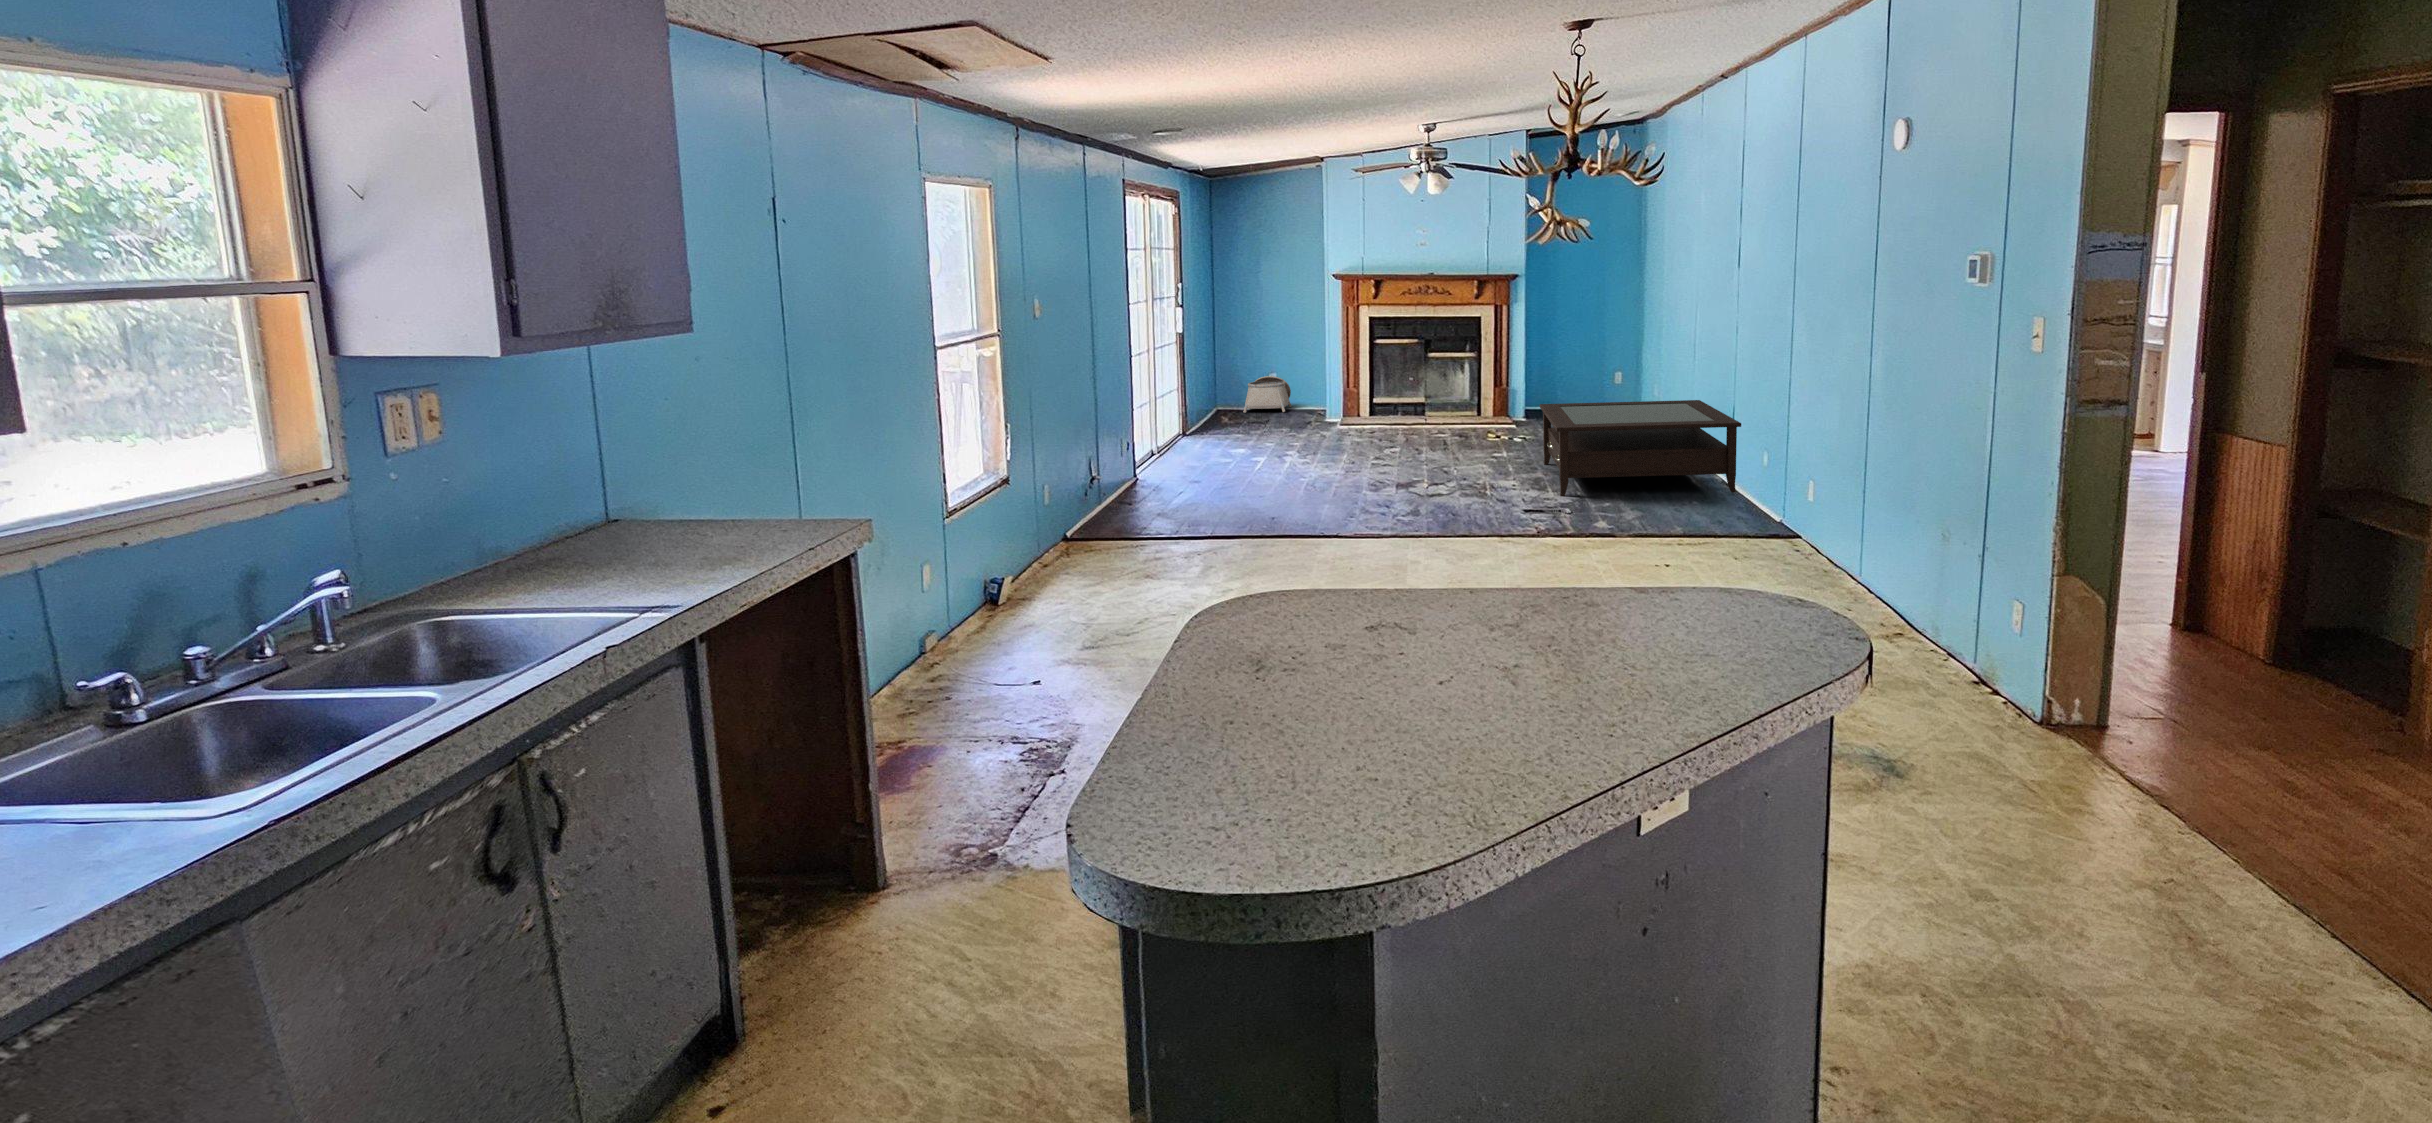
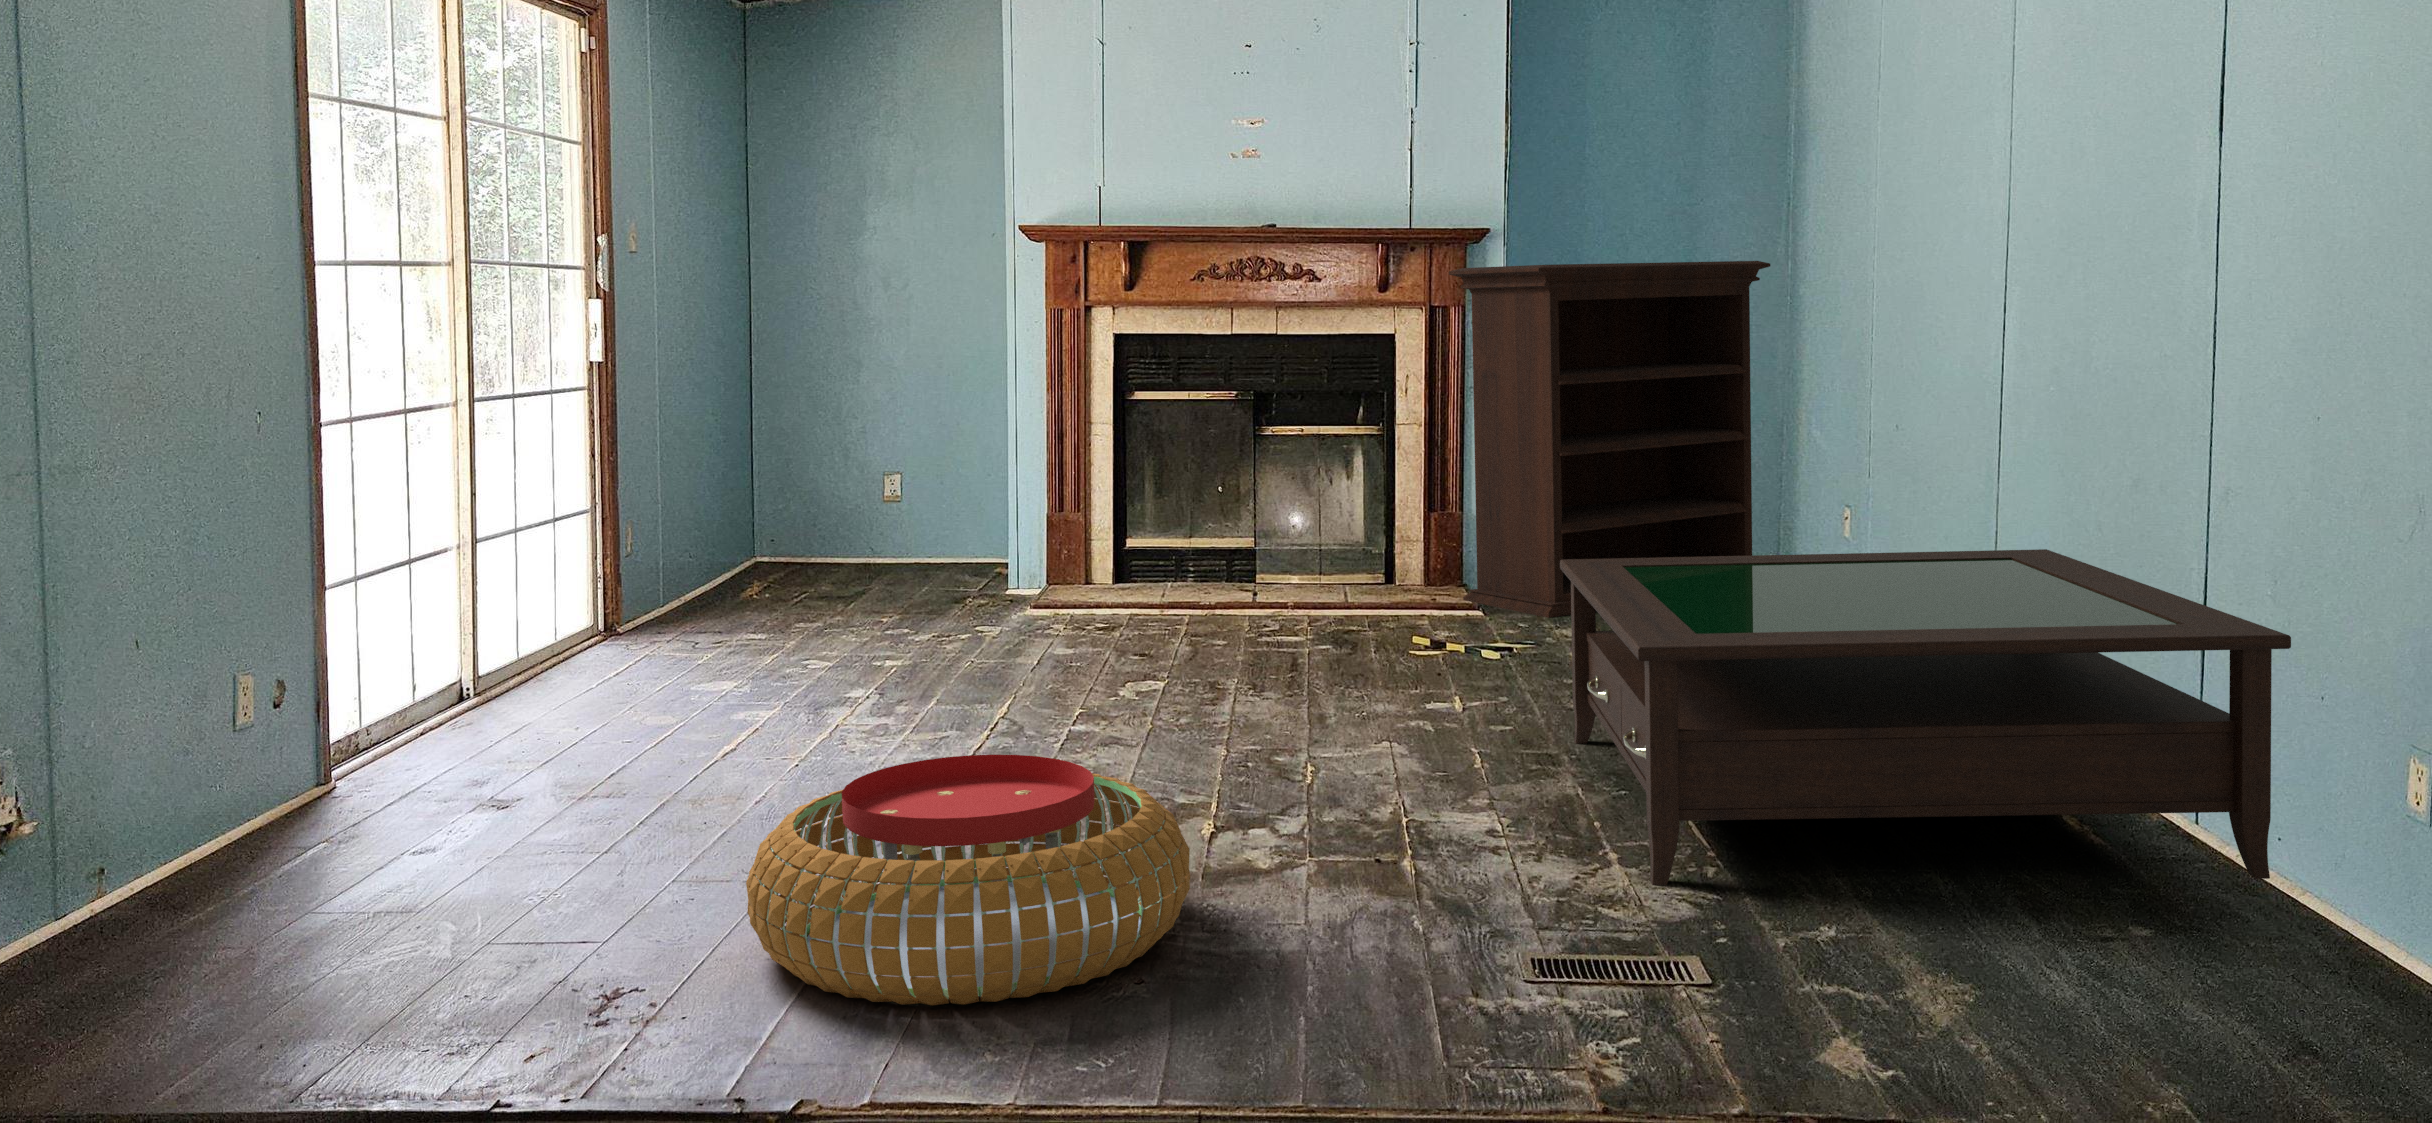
bookshelf: none [1504,288,1630,428] -> present [1449,261,1770,618]
basket: present [1243,376,1291,413] -> none [809,481,935,571]
pouf: none [1309,459,1431,519] -> present [746,755,1190,1005]

